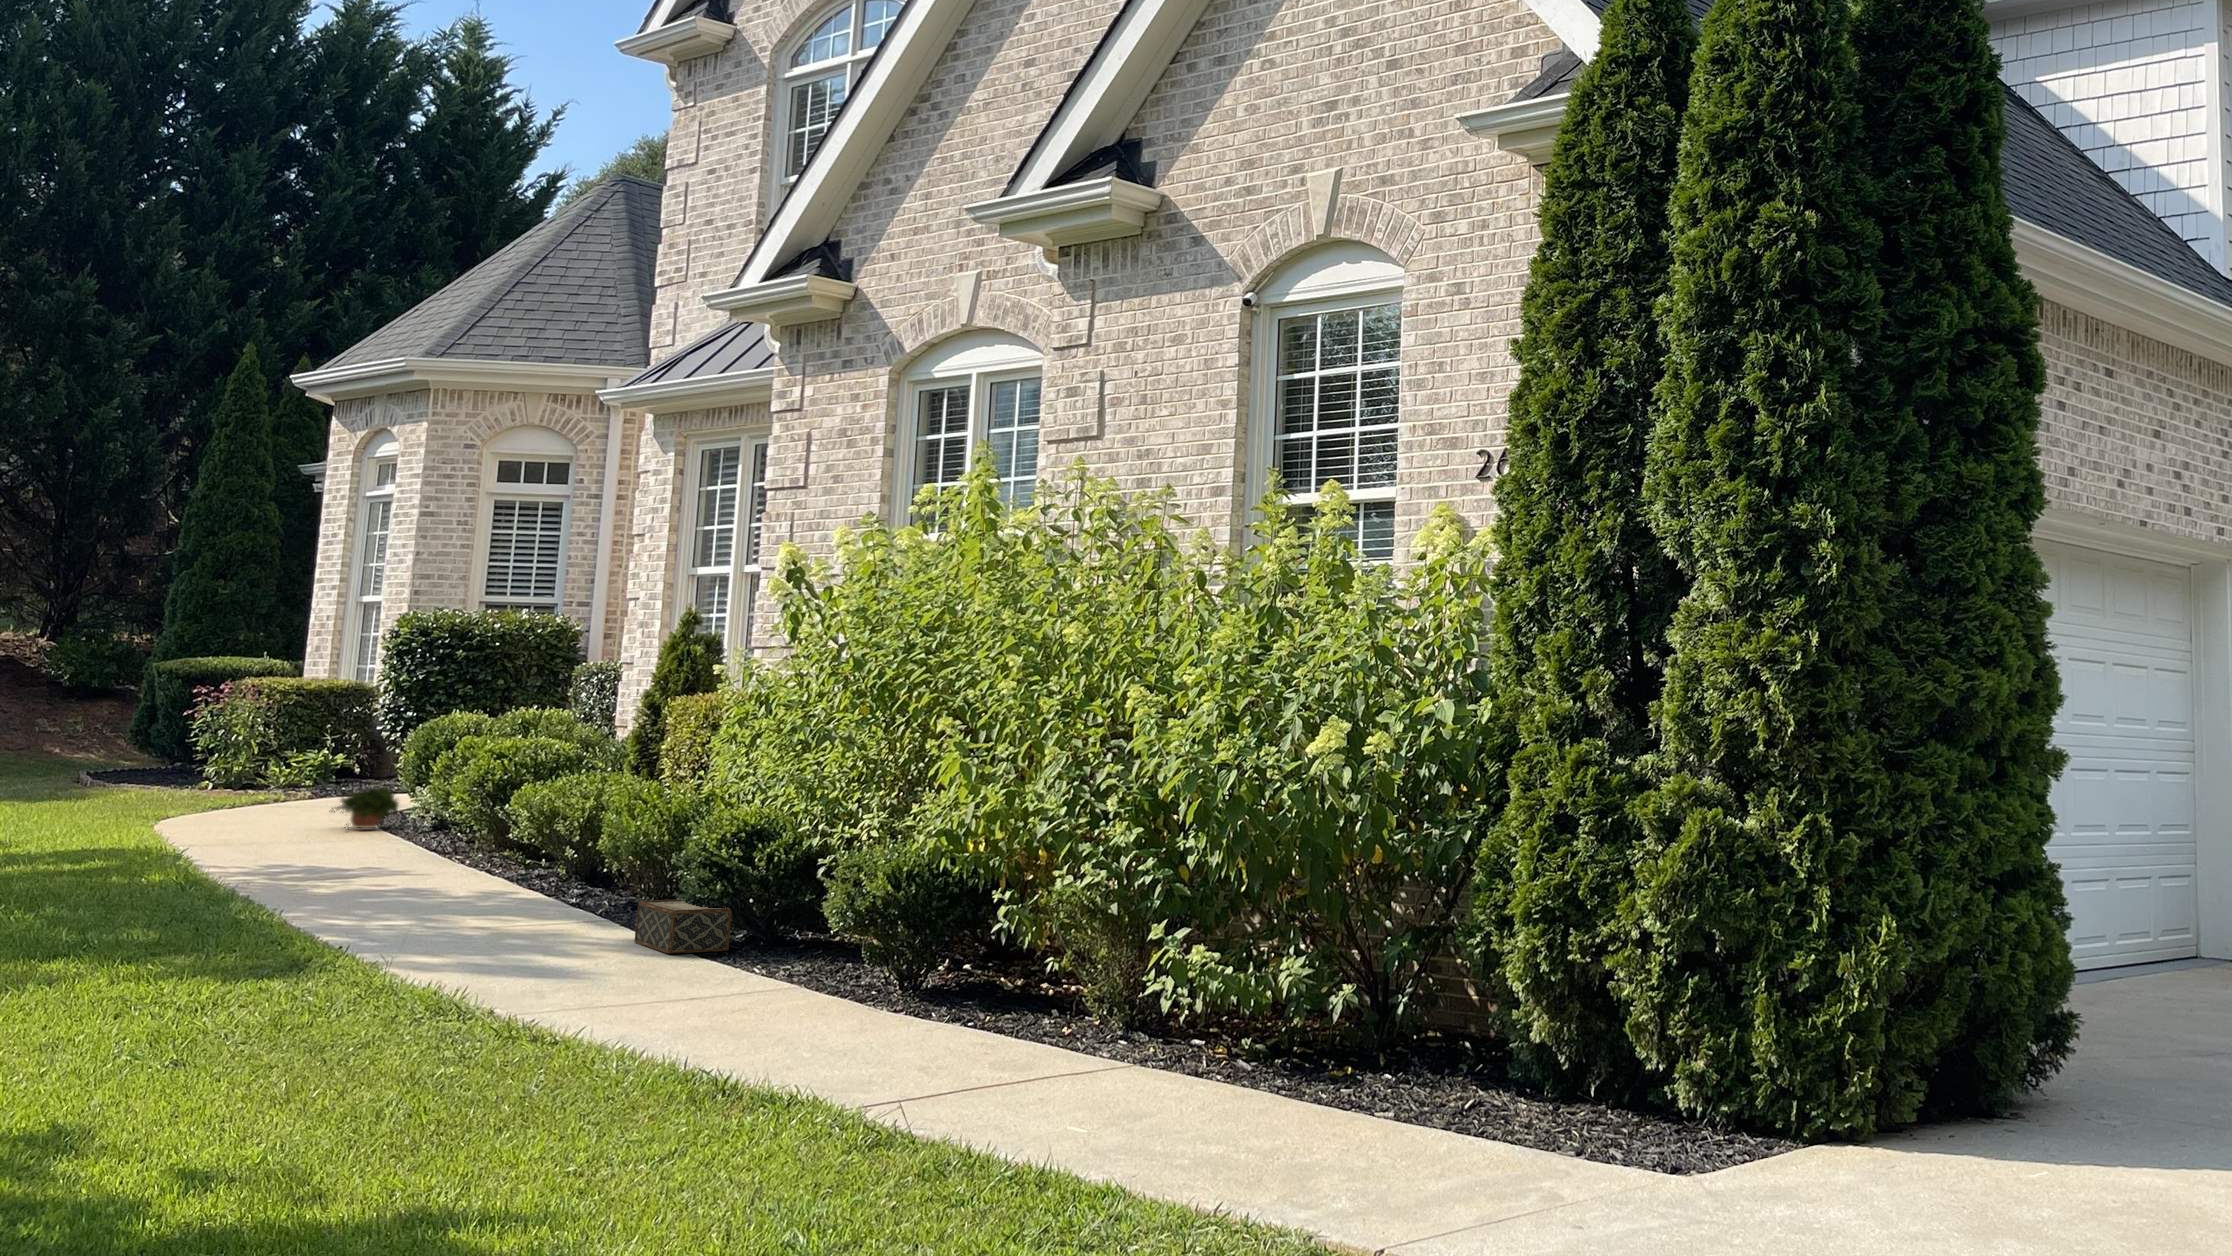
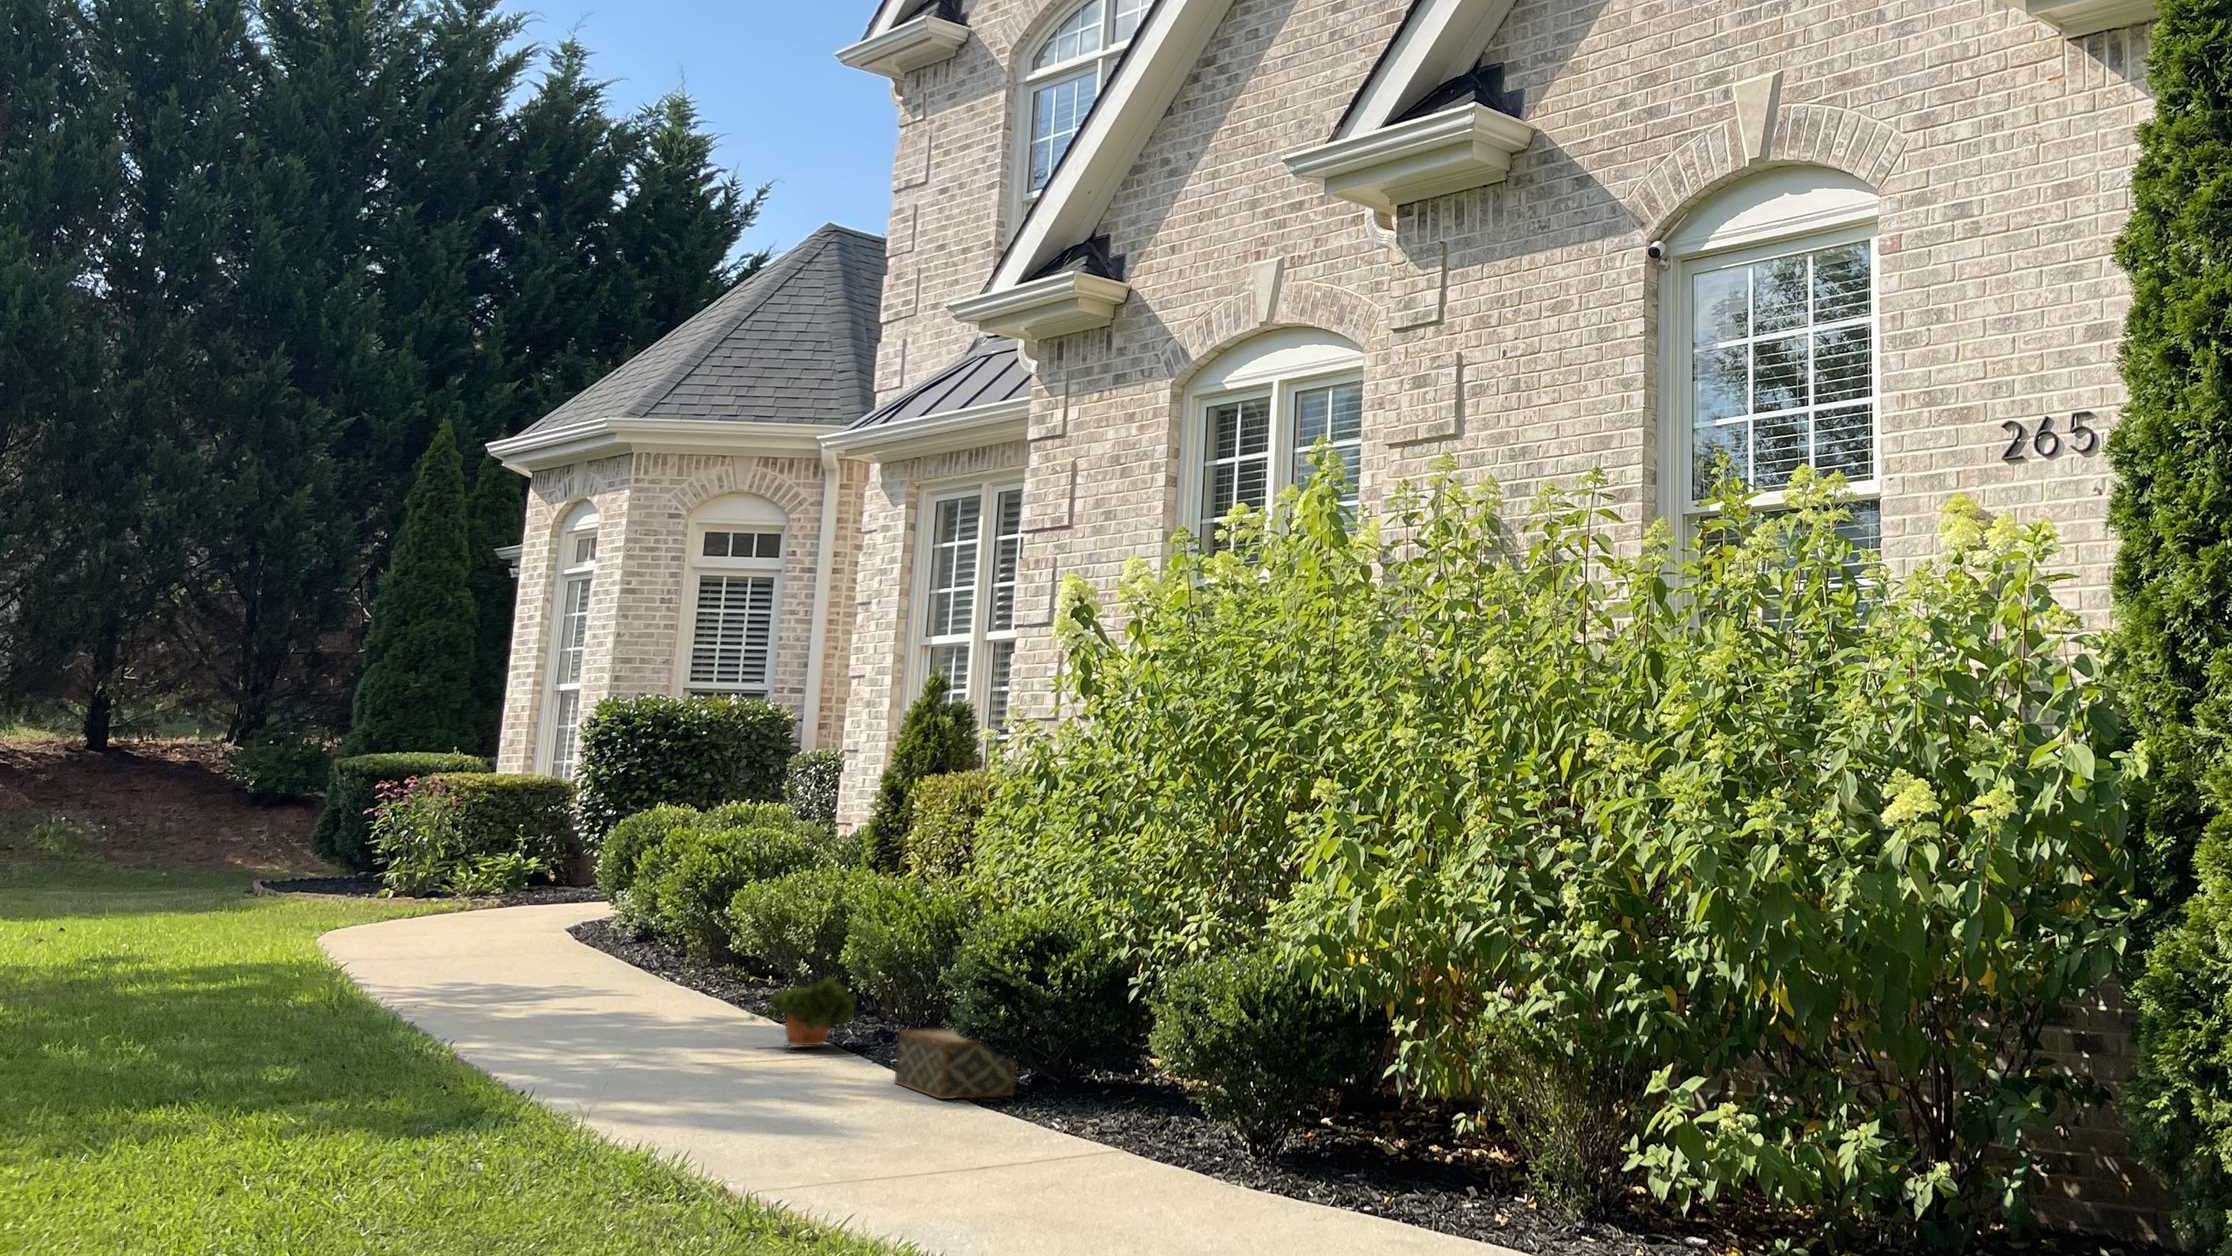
potted plant: present [329,787,406,828] -> present [750,976,861,1048]

